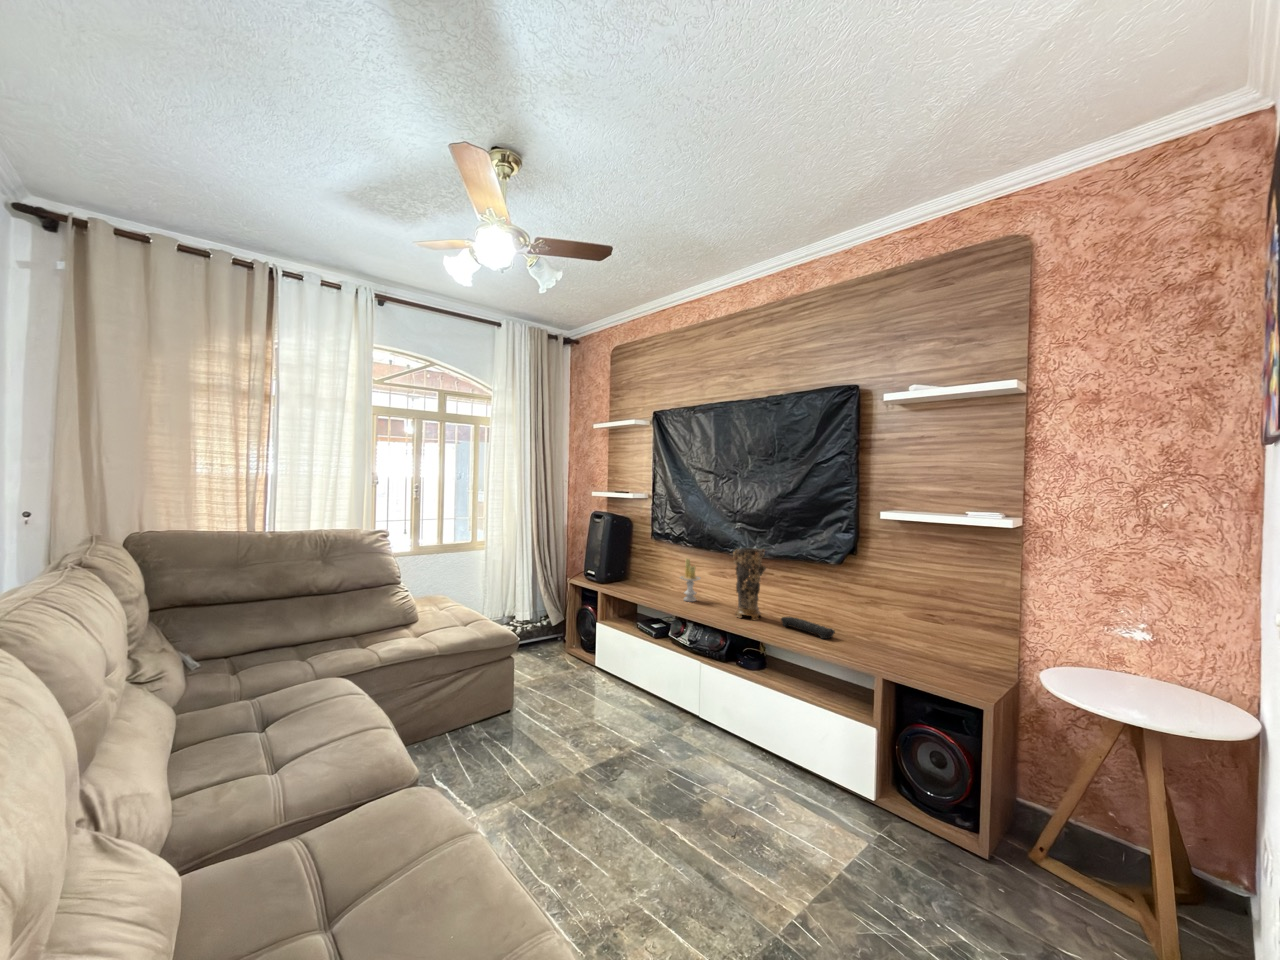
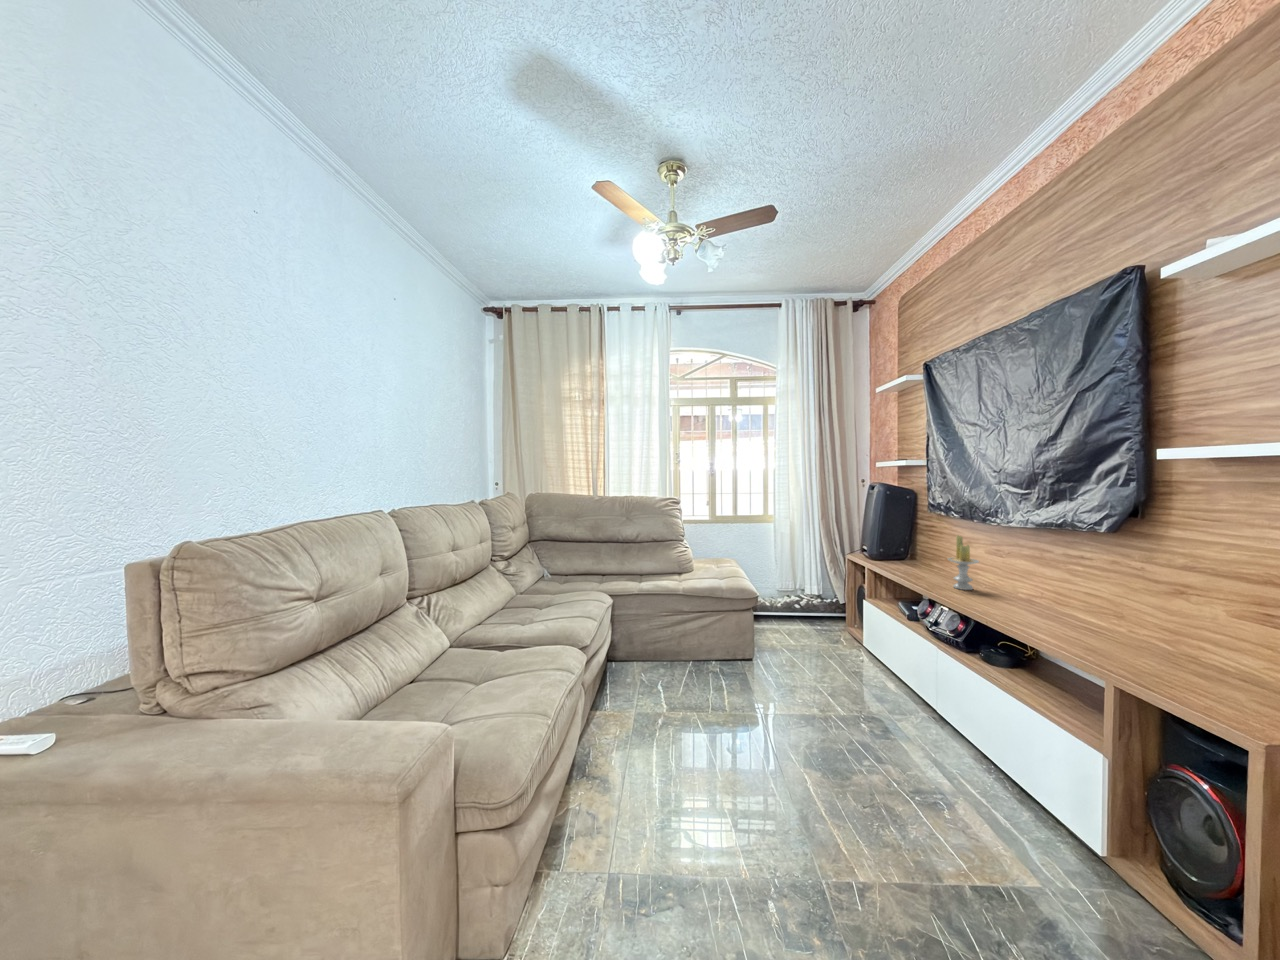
decorative vase: present [733,548,766,620] -> none [998,523,1055,622]
remote control: present [781,616,835,639] -> none [1059,622,1143,664]

